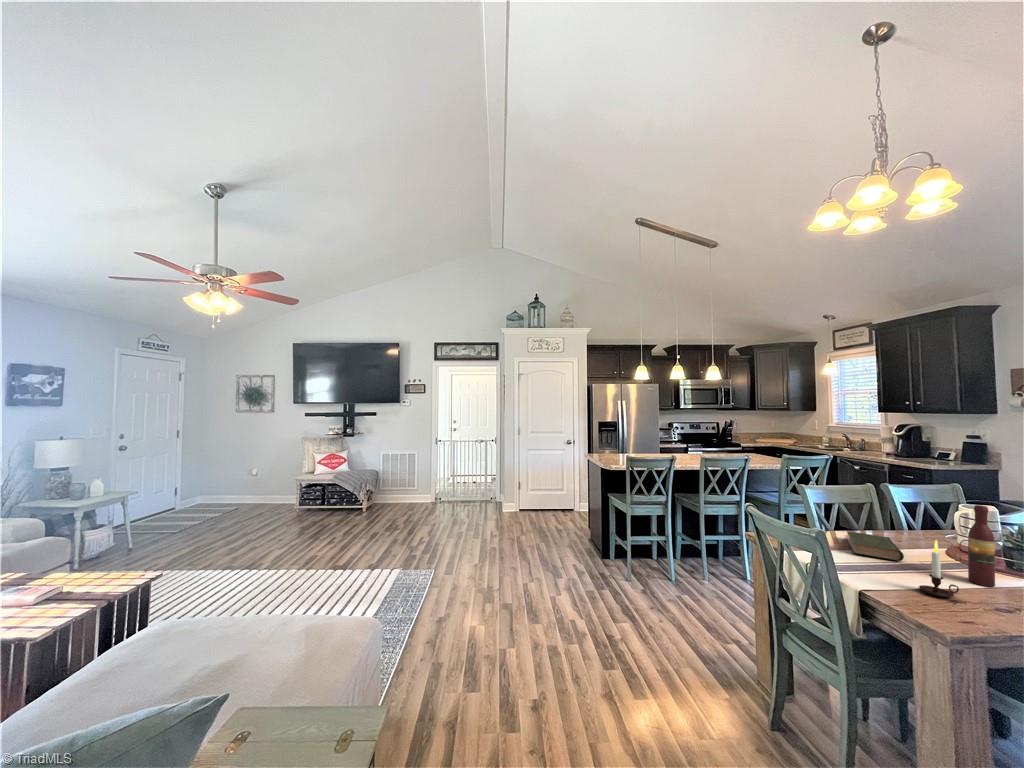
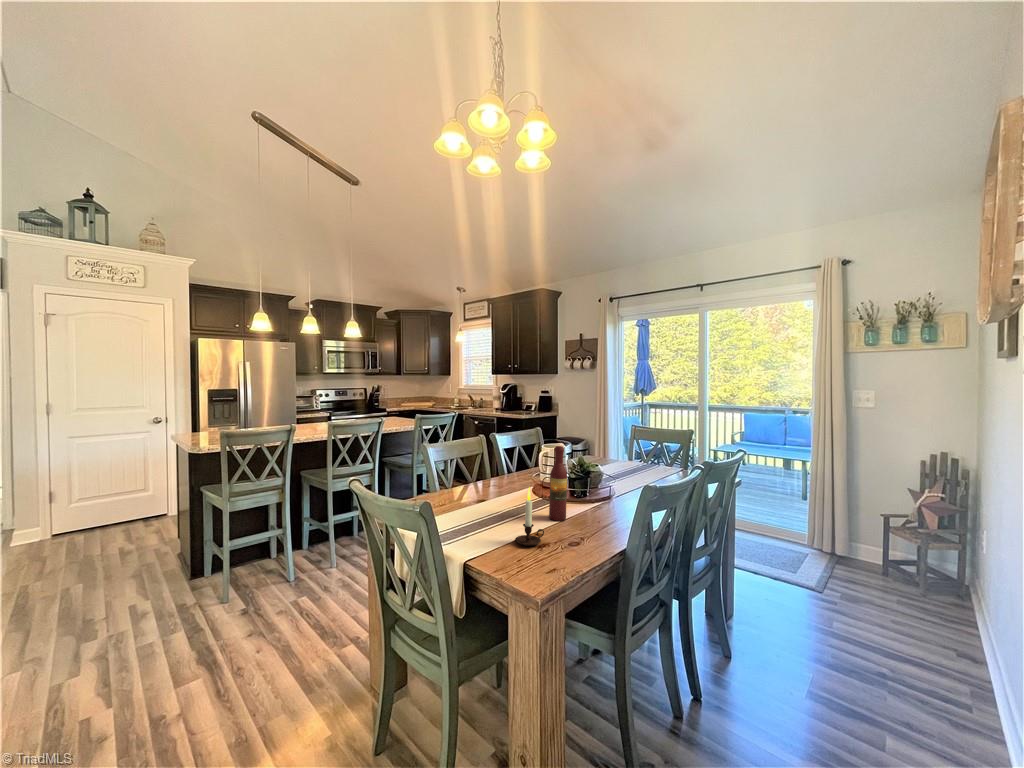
book: present [847,531,904,561] -> none [460,488,504,513]

